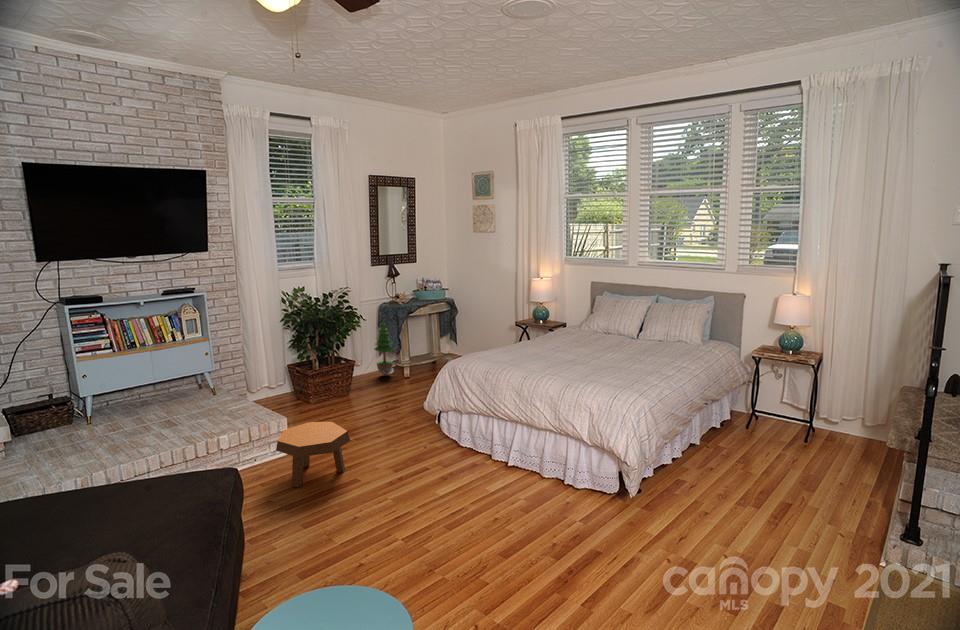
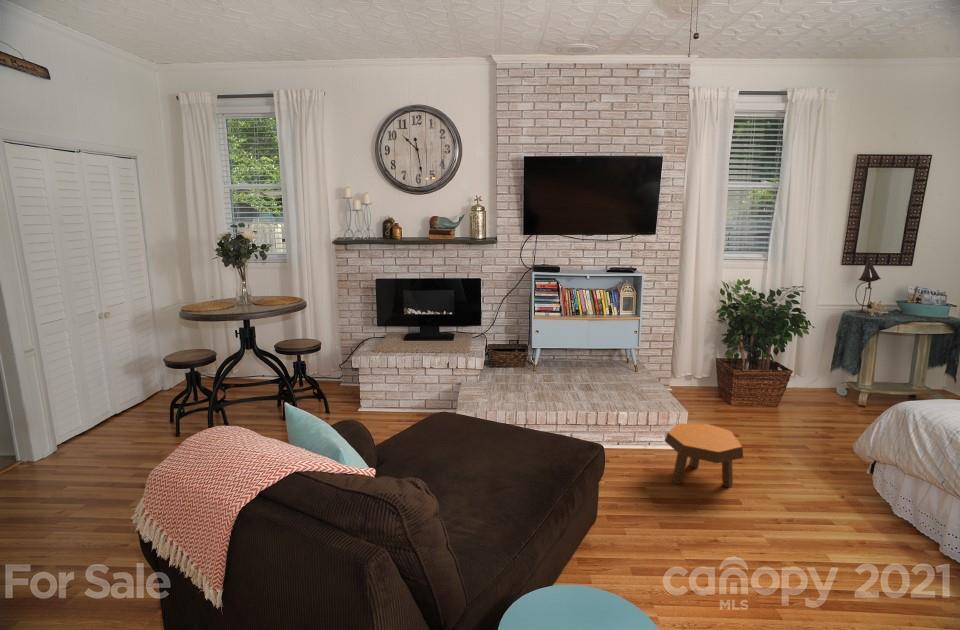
potted tree: present [374,321,394,376] -> none [824,330,853,397]

